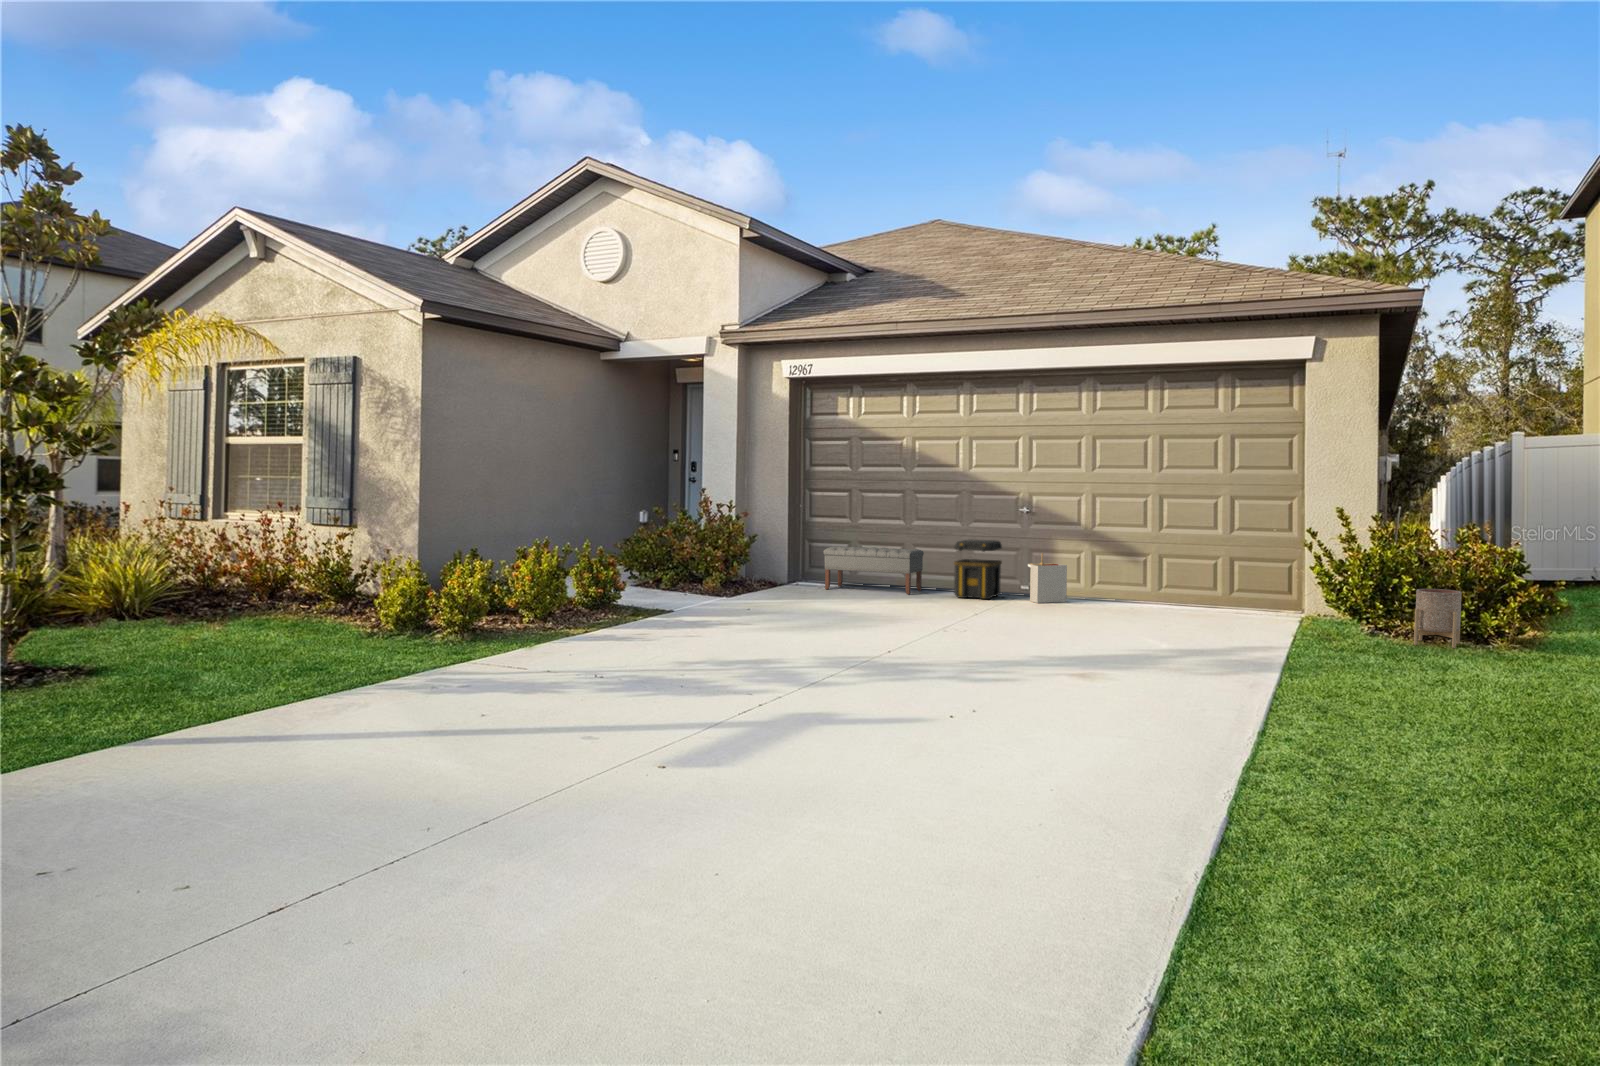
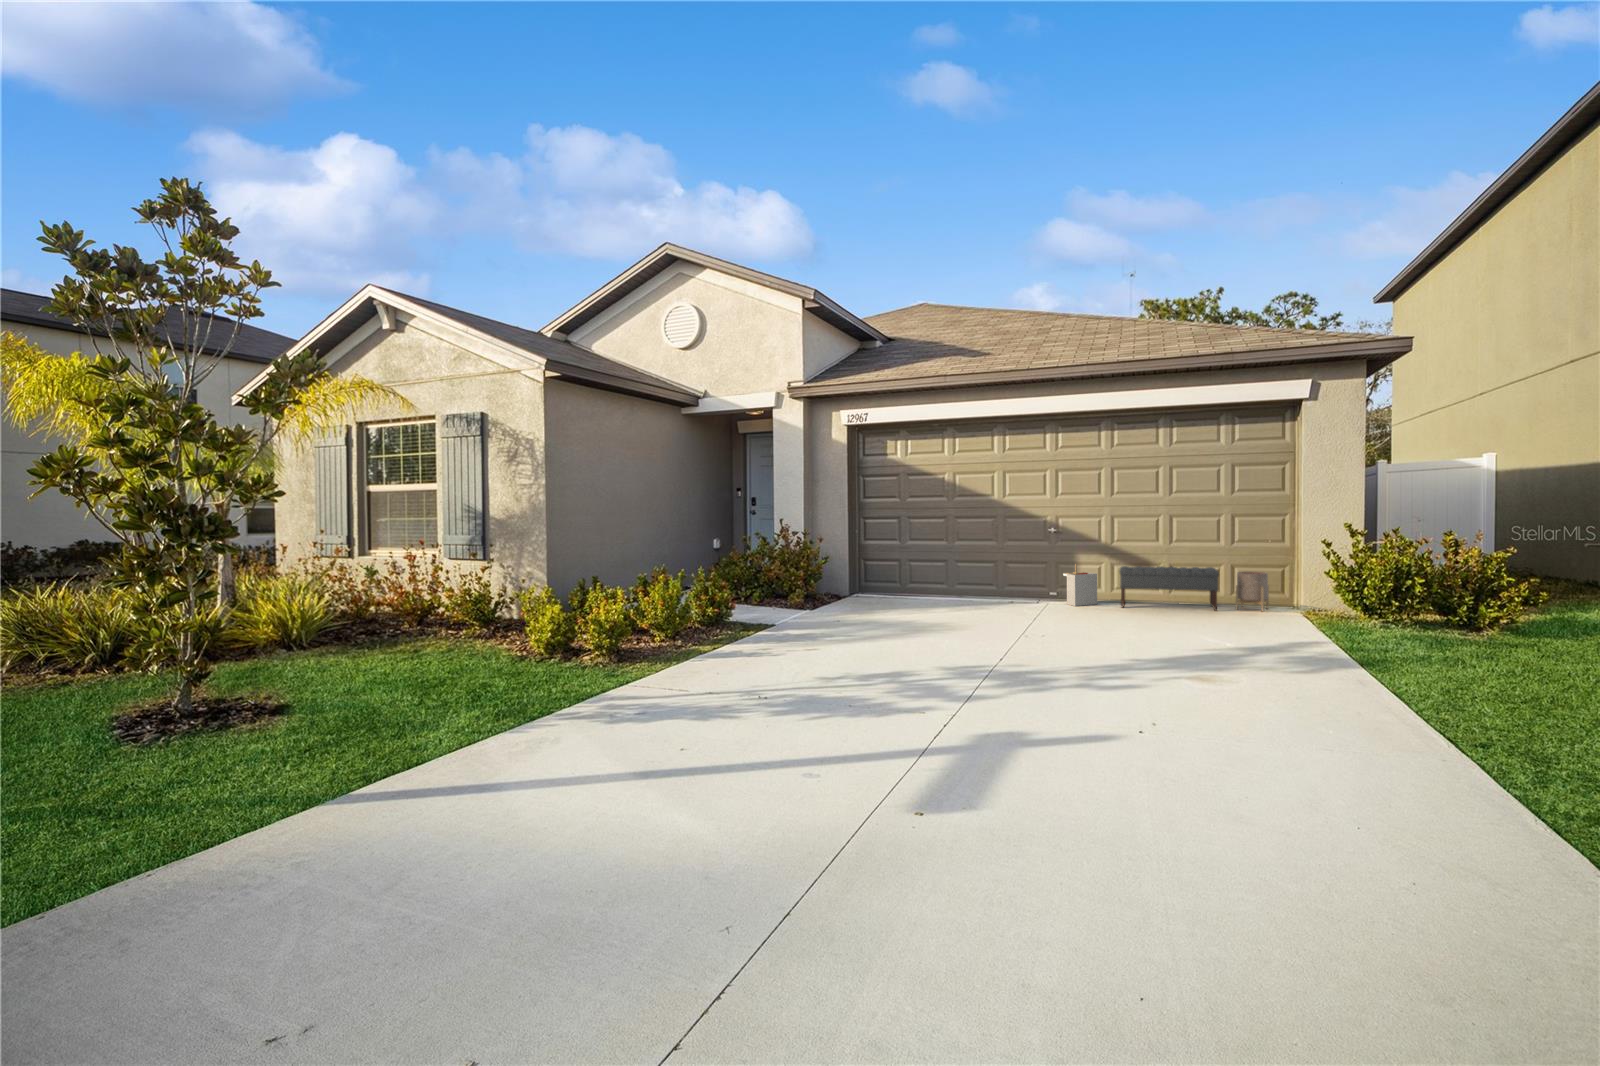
toolbox: present [954,540,1002,599] -> none [999,554,1037,604]
bench: present [823,546,924,594] -> present [1119,566,1219,610]
planter: present [1414,589,1461,648] -> present [1236,572,1269,611]

